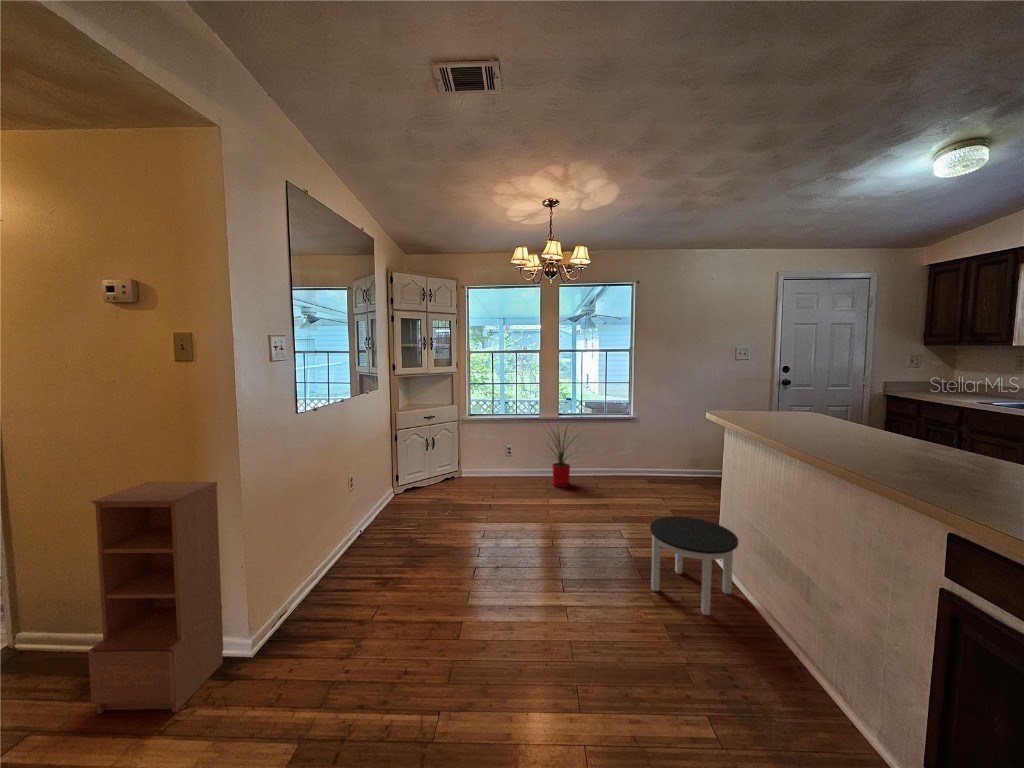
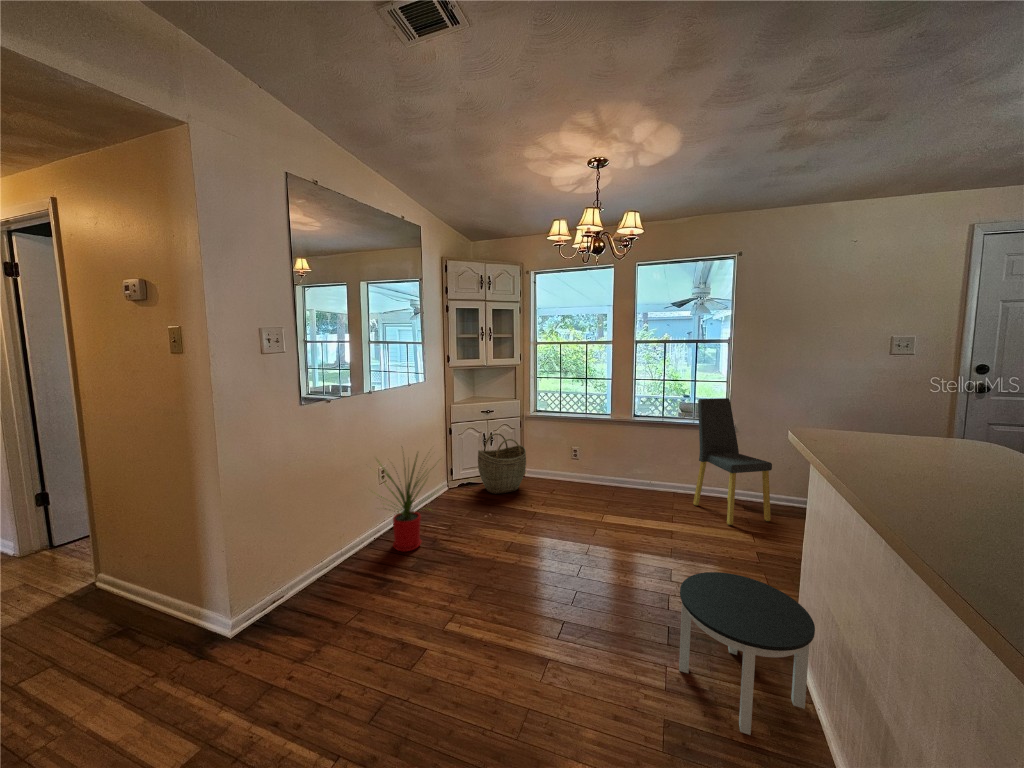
dining chair: none [609,396,665,493] -> present [693,398,772,525]
house plant: present [546,425,577,487] -> present [381,455,434,552]
woven basket: none [424,437,470,494] -> present [478,433,526,494]
bookcase: present [88,482,223,713] -> none [93,462,209,676]

